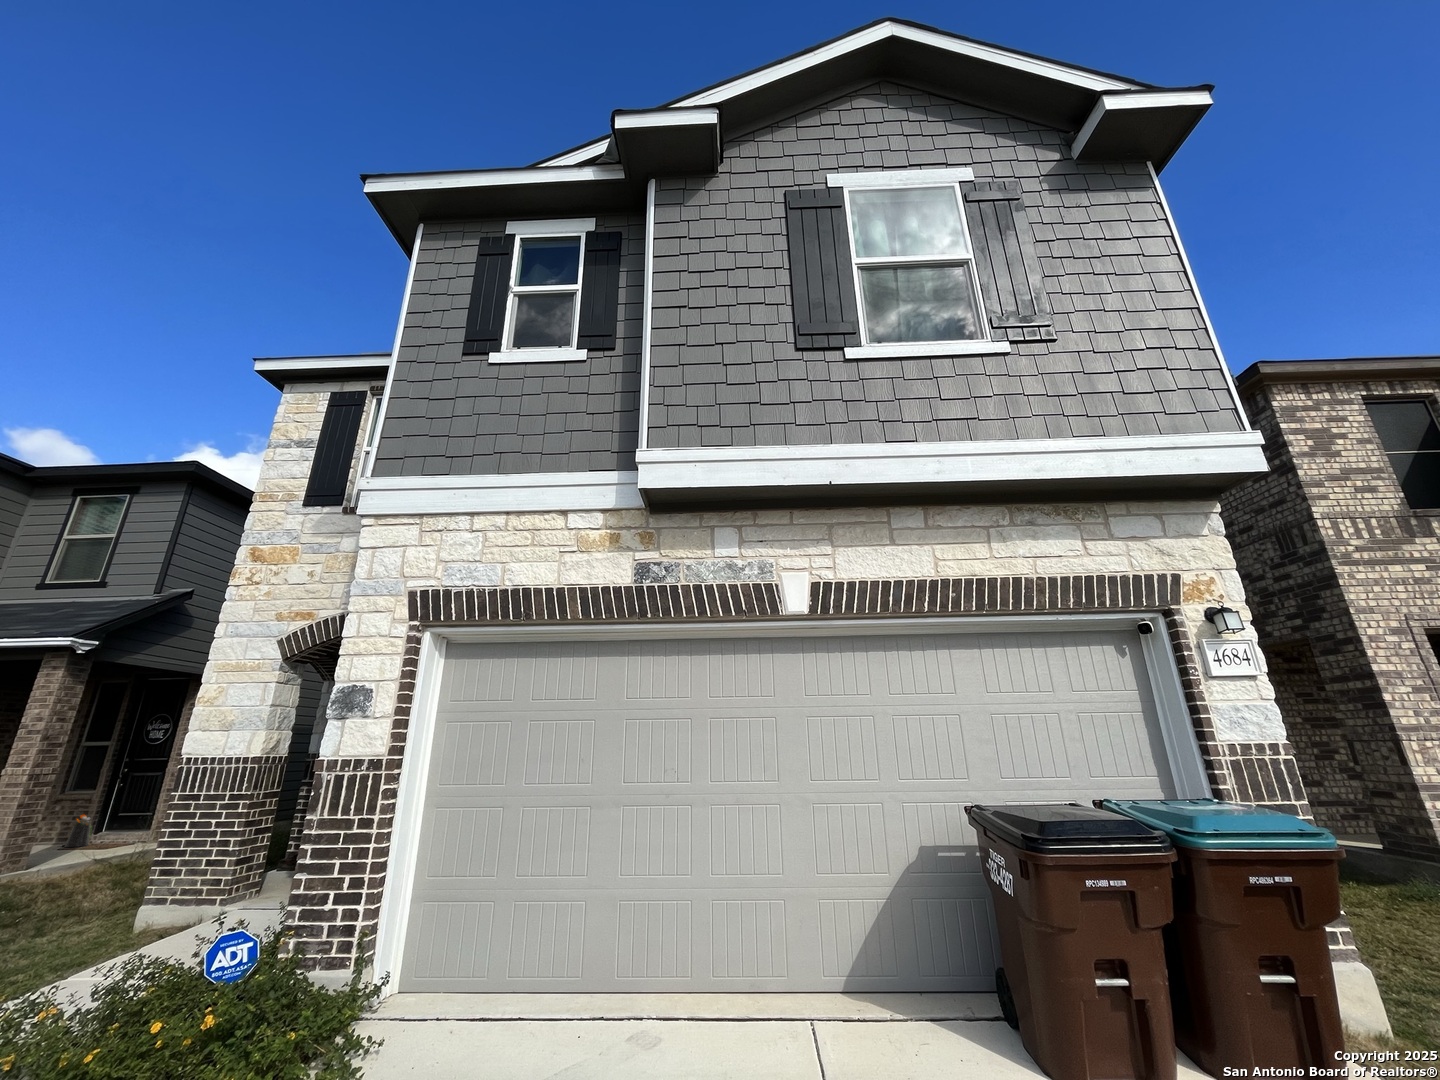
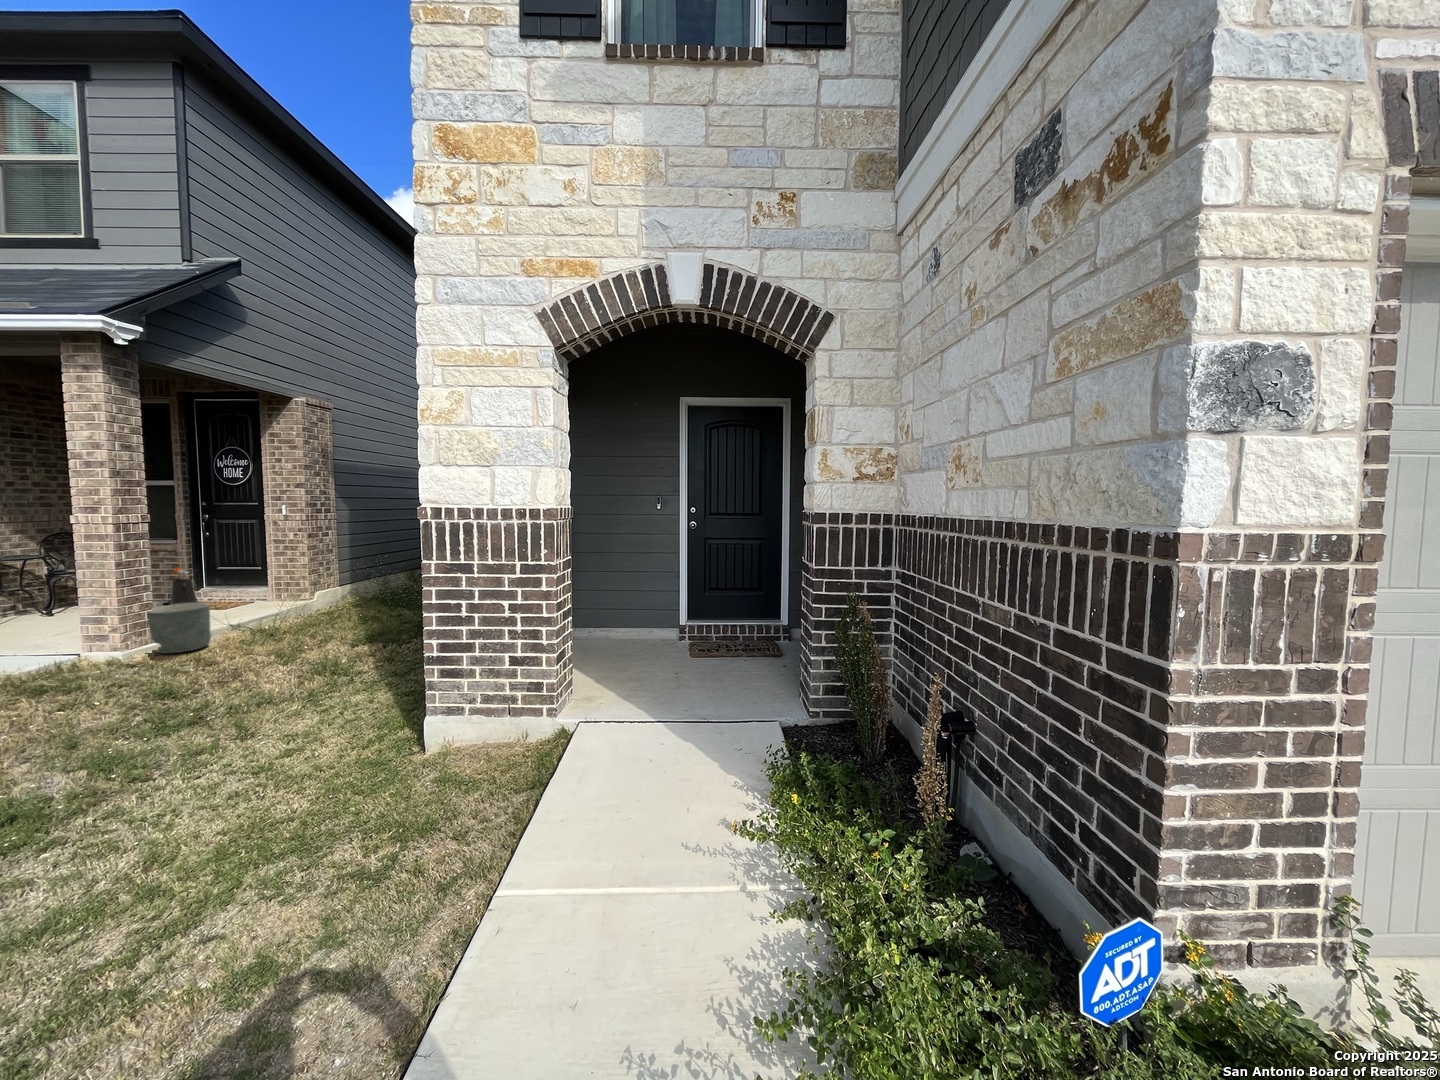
planter: none [20,837,76,876] -> present [147,603,211,654]

